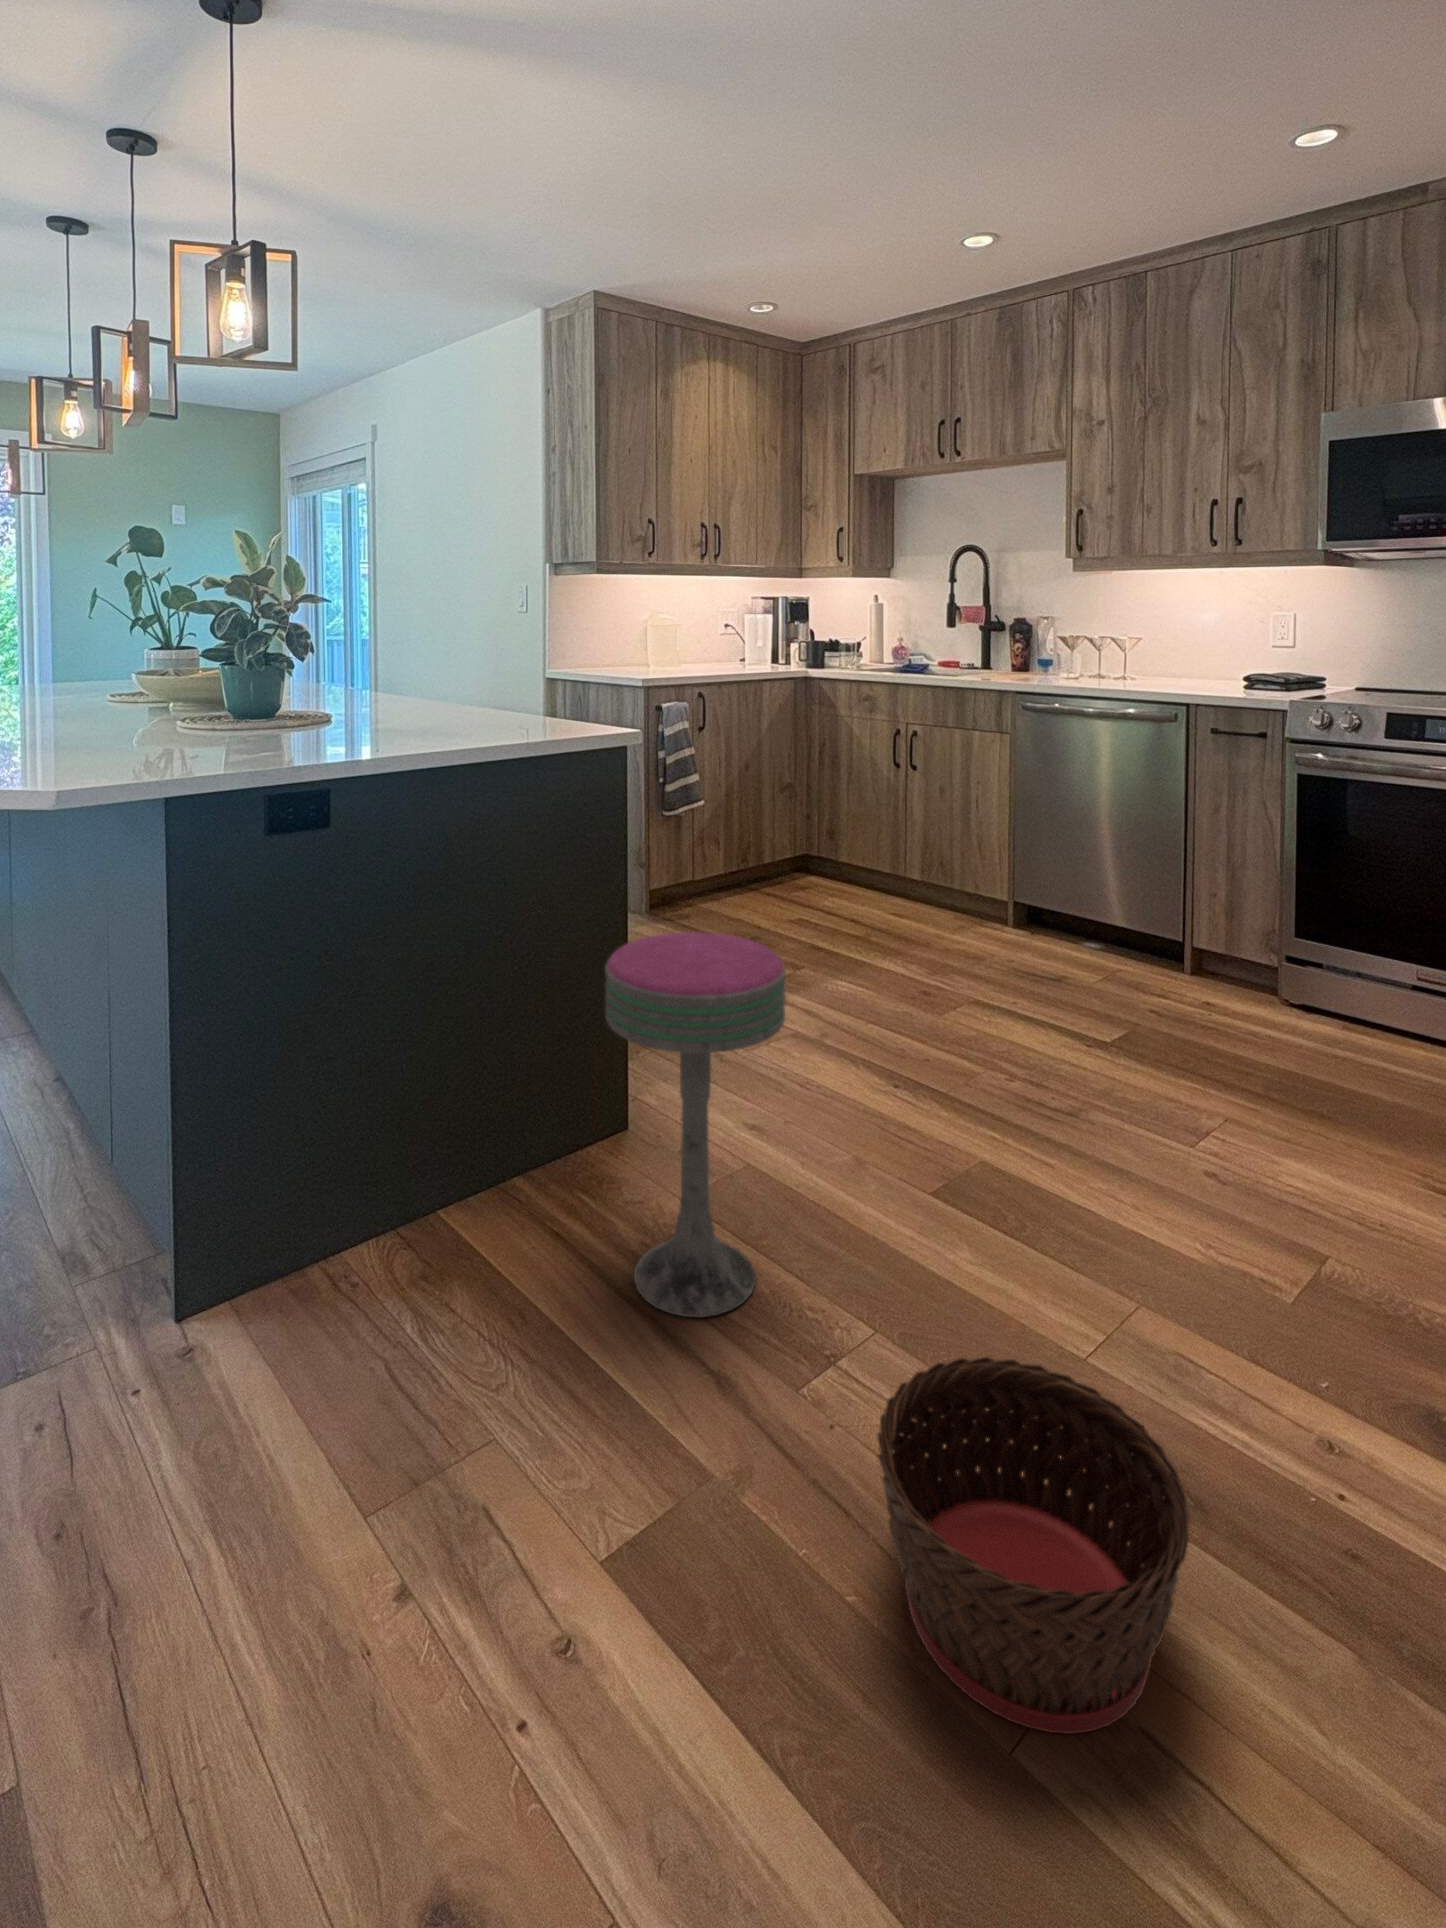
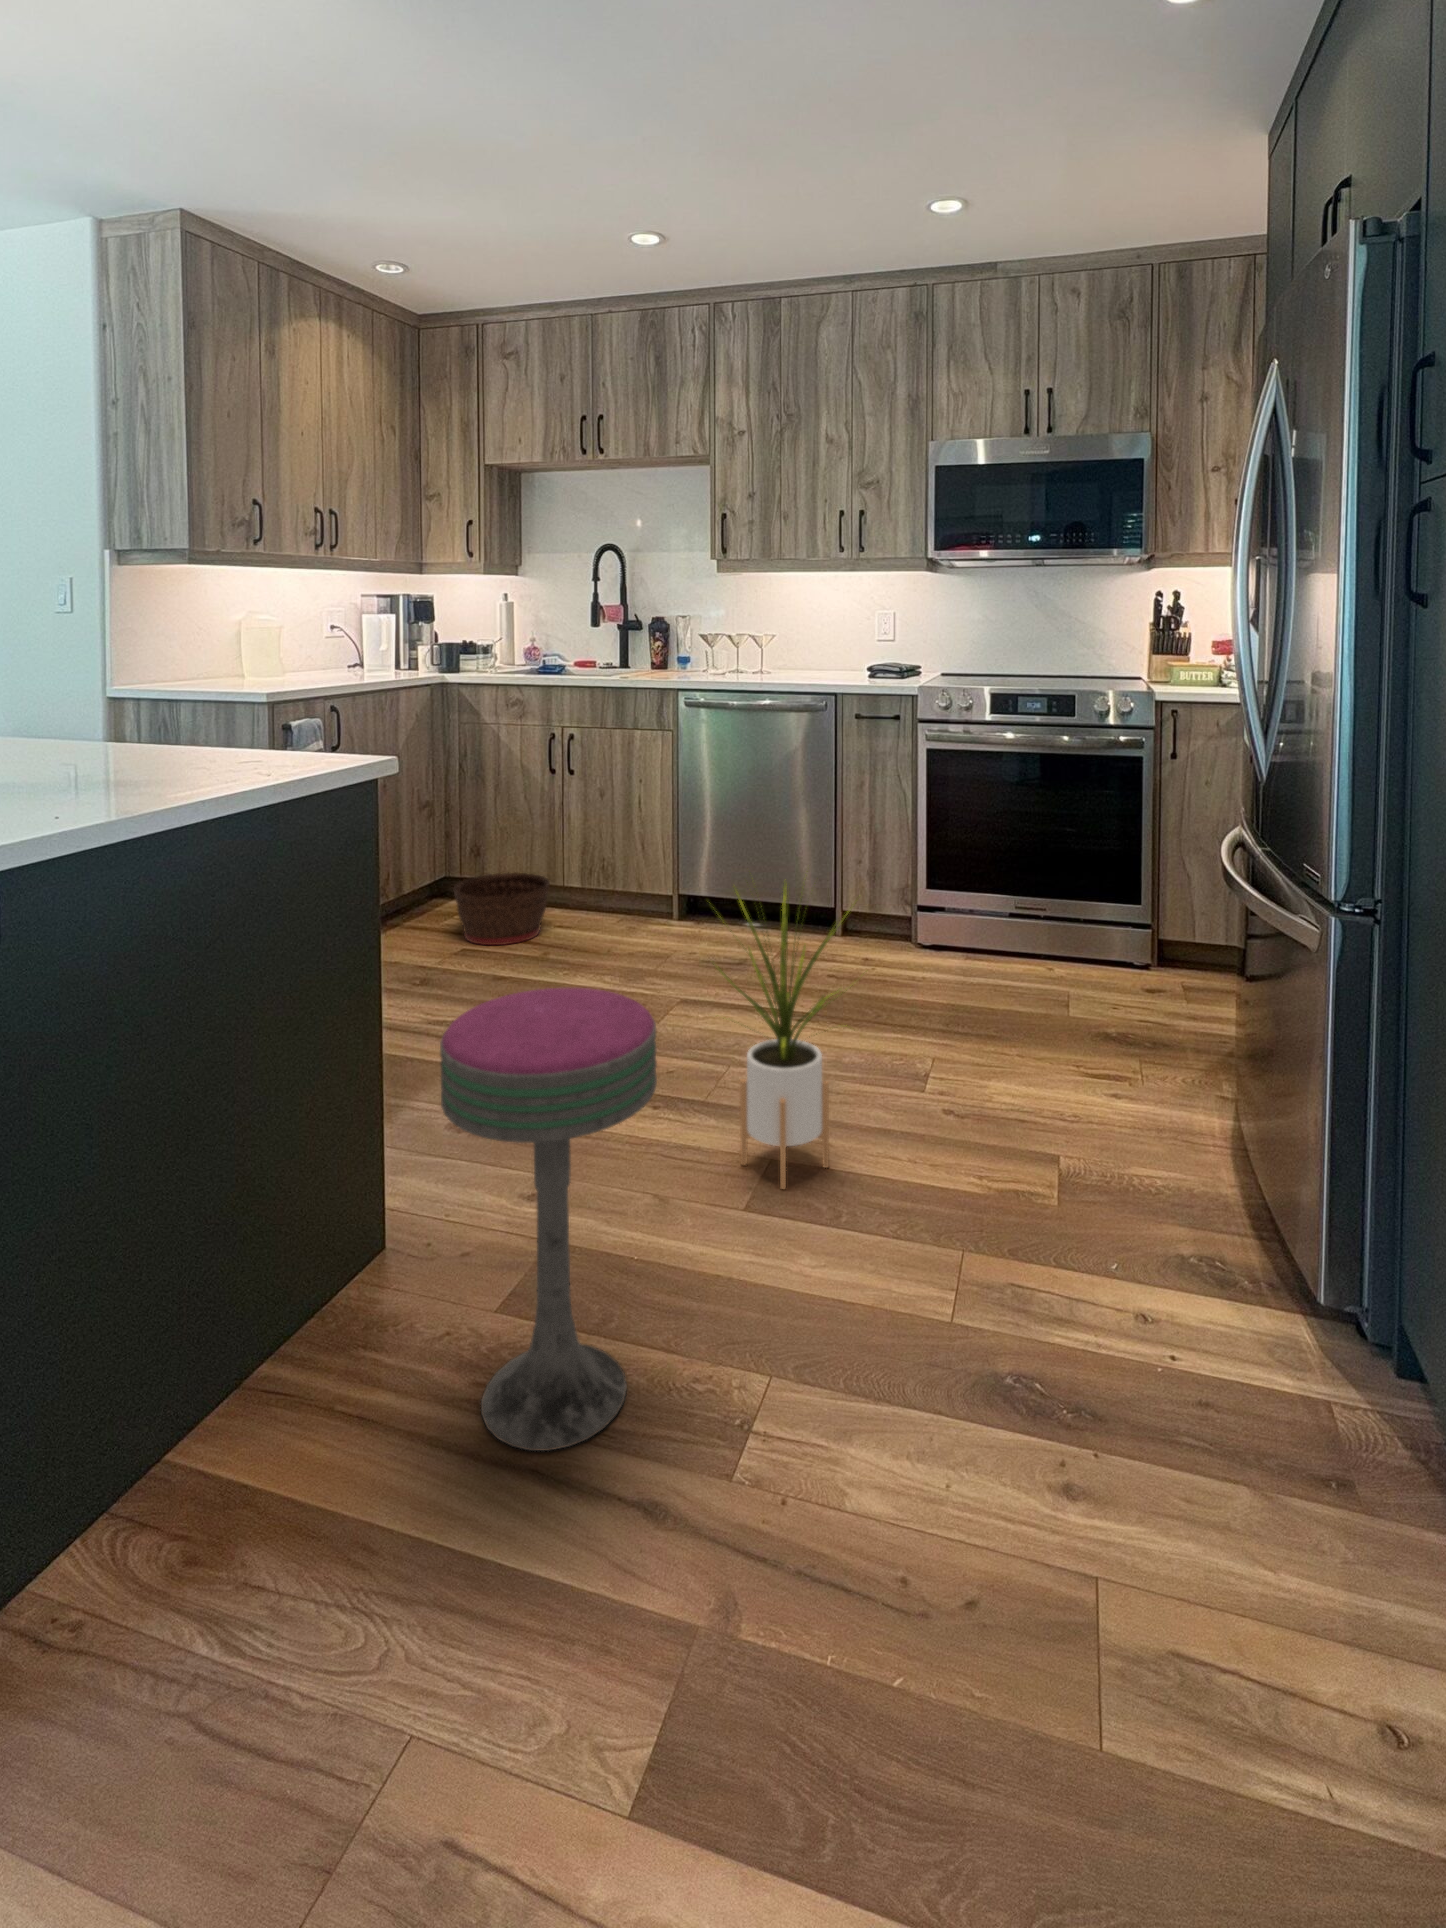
house plant: none [915,863,1085,1186] -> present [709,884,862,1189]
basket: present [877,1357,1190,1734] -> present [454,873,550,945]

